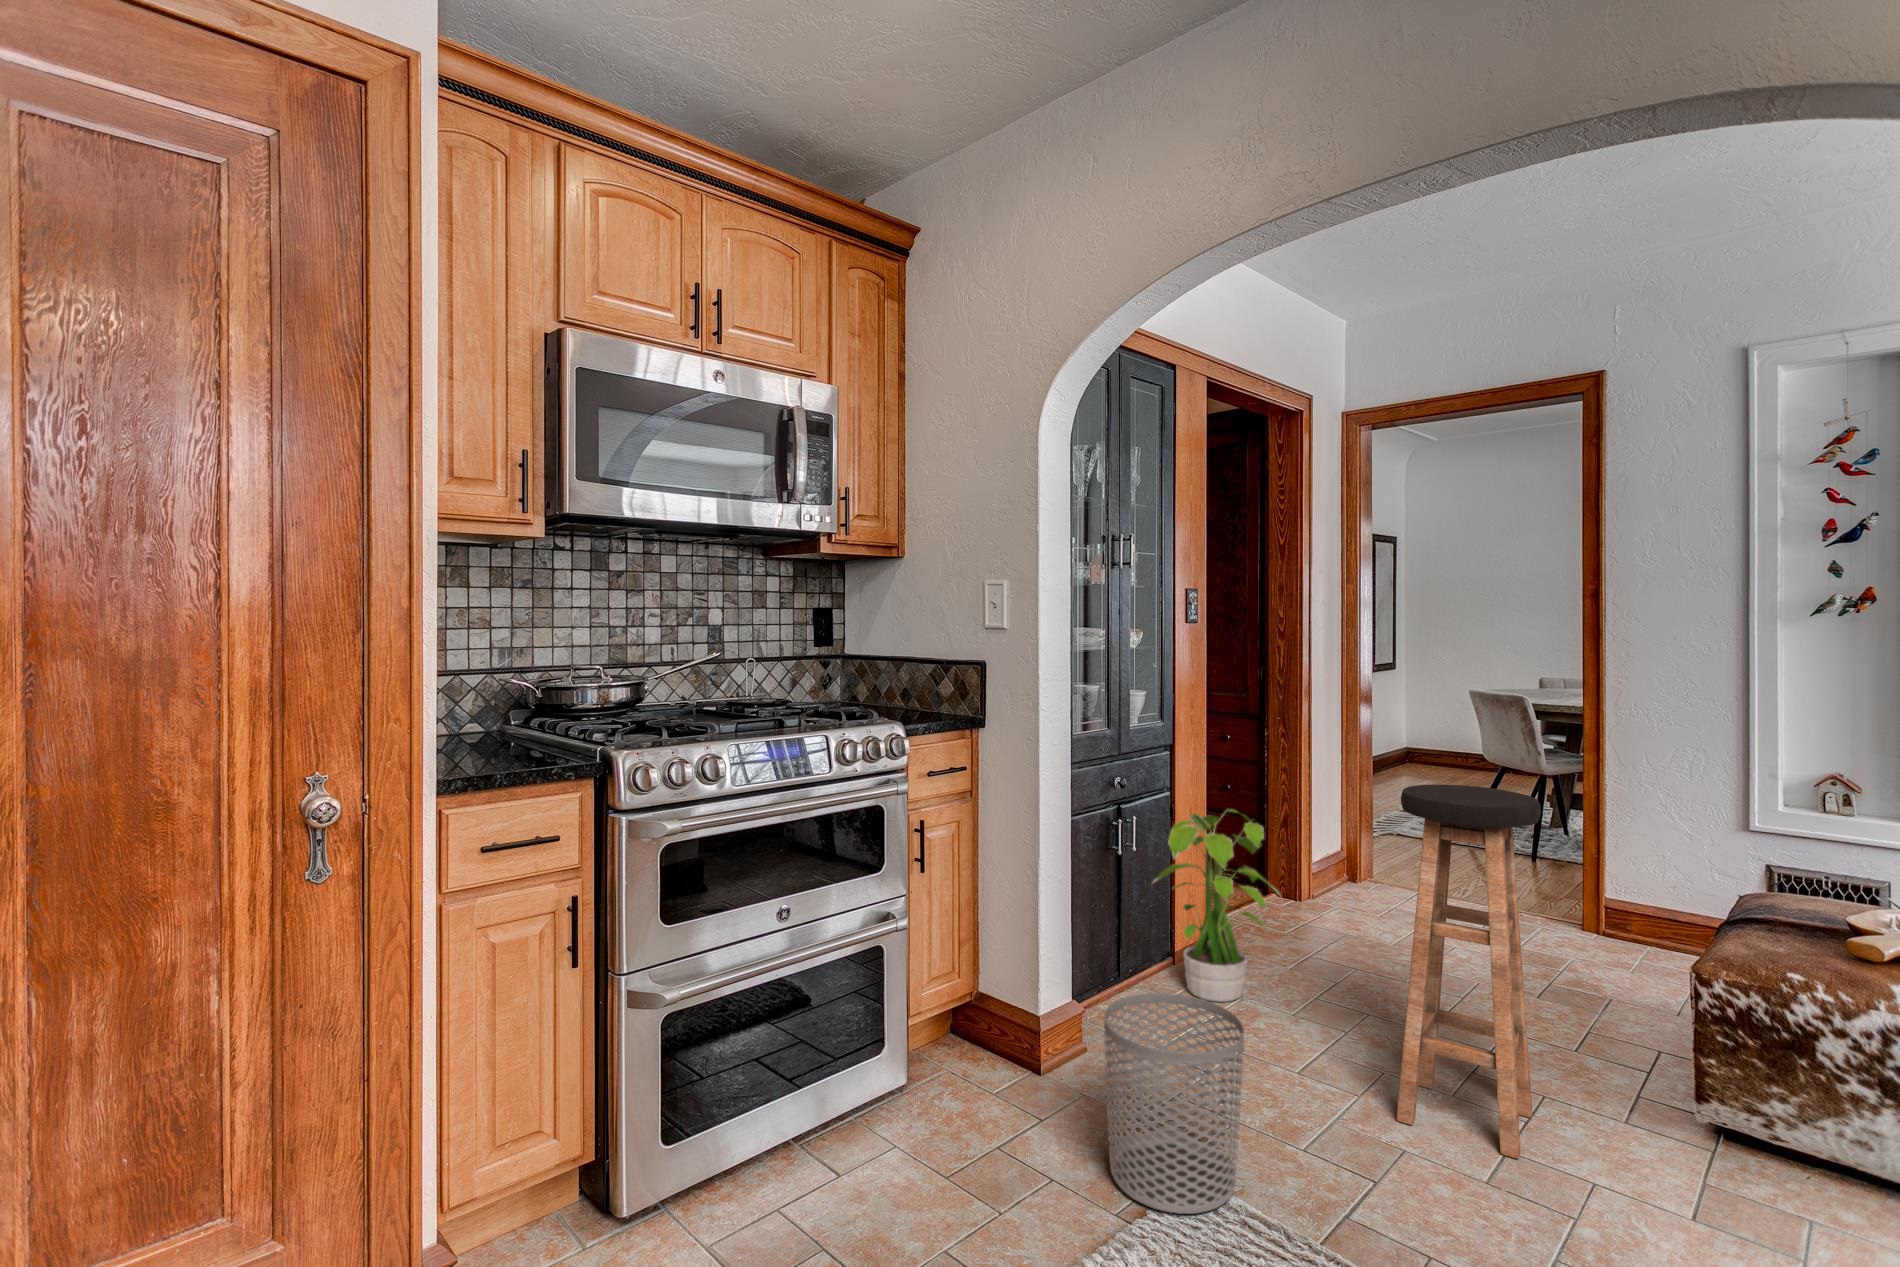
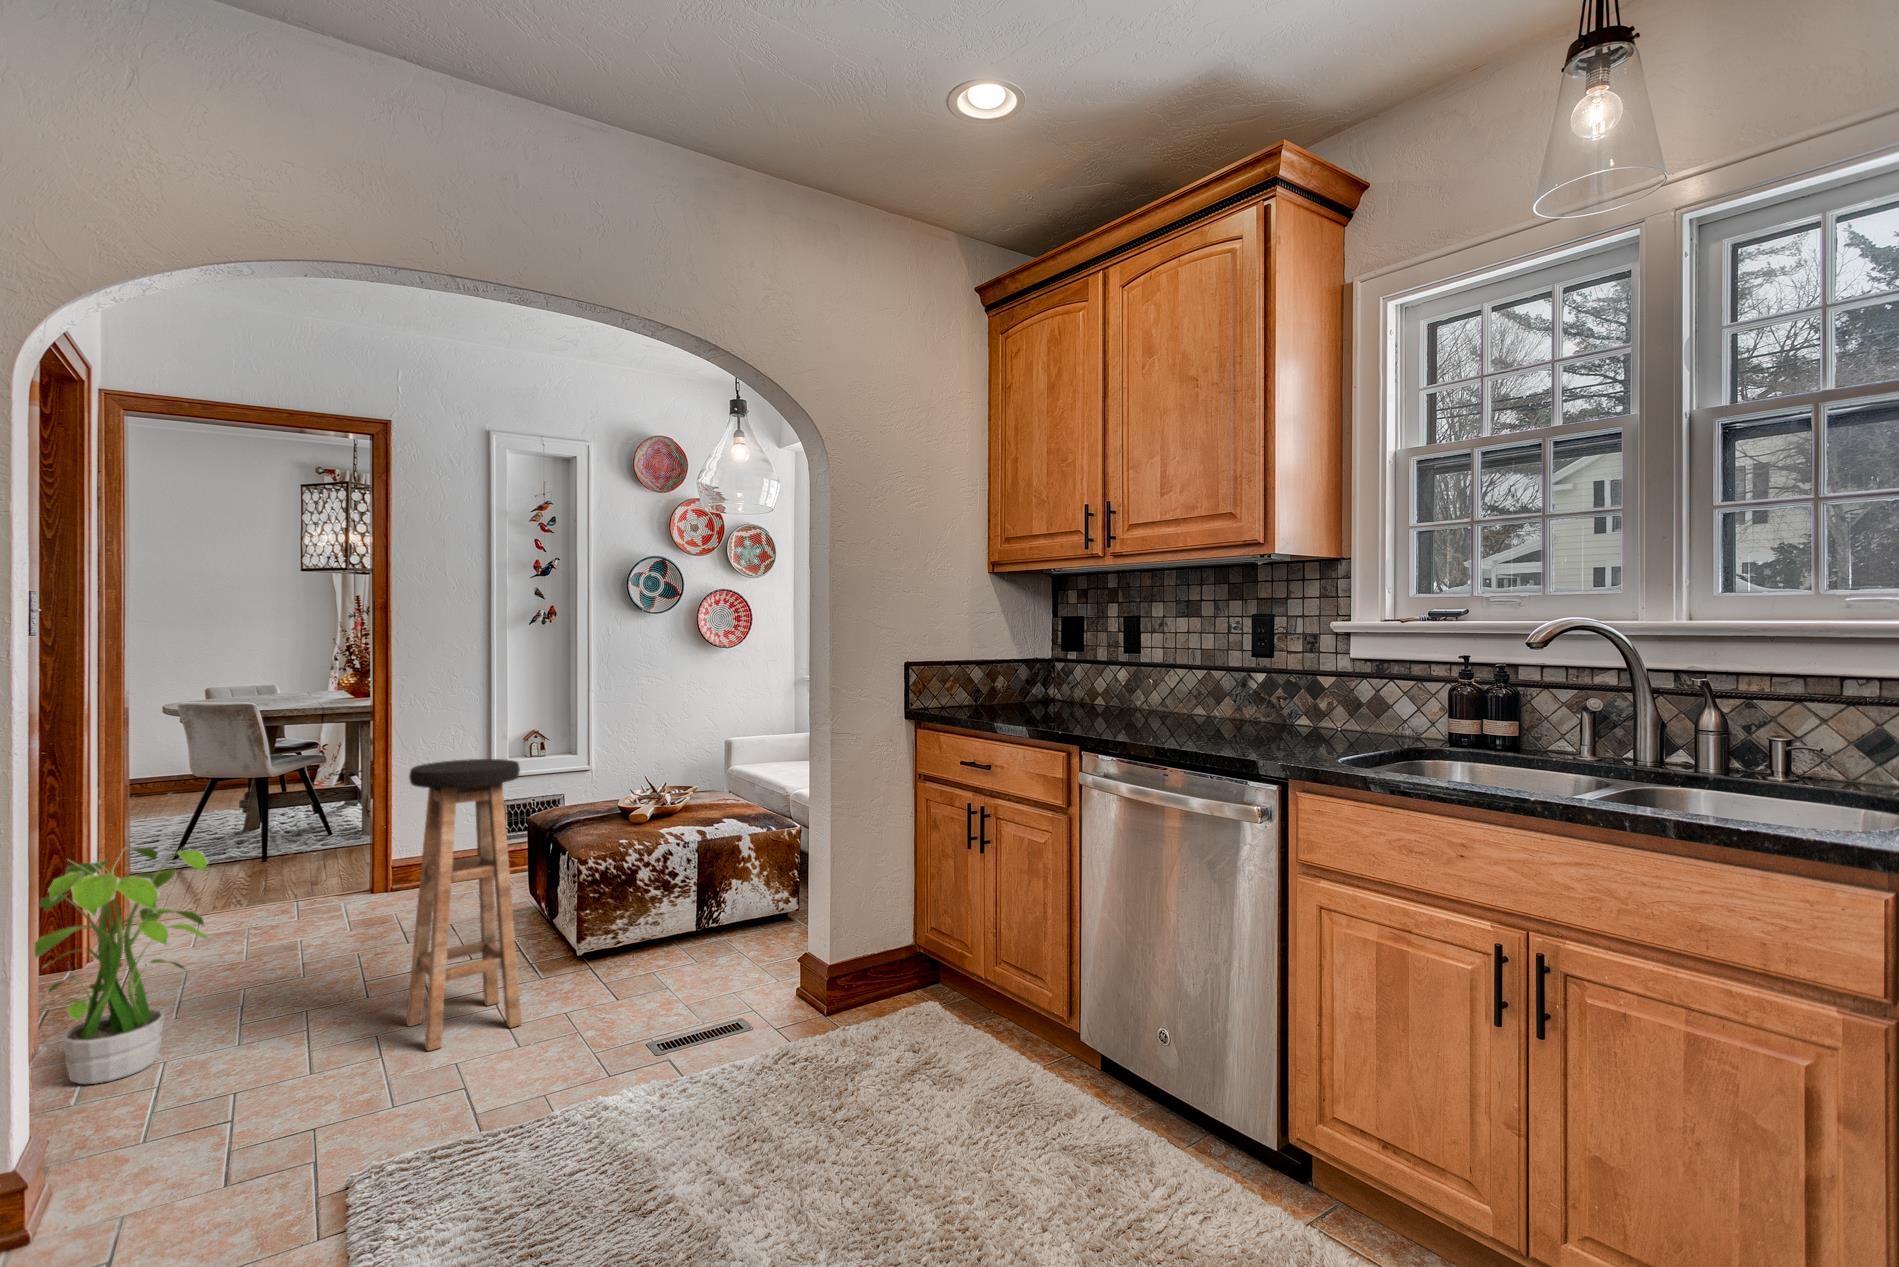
waste bin: present [1104,993,1244,1214] -> none [235,1000,404,1228]

